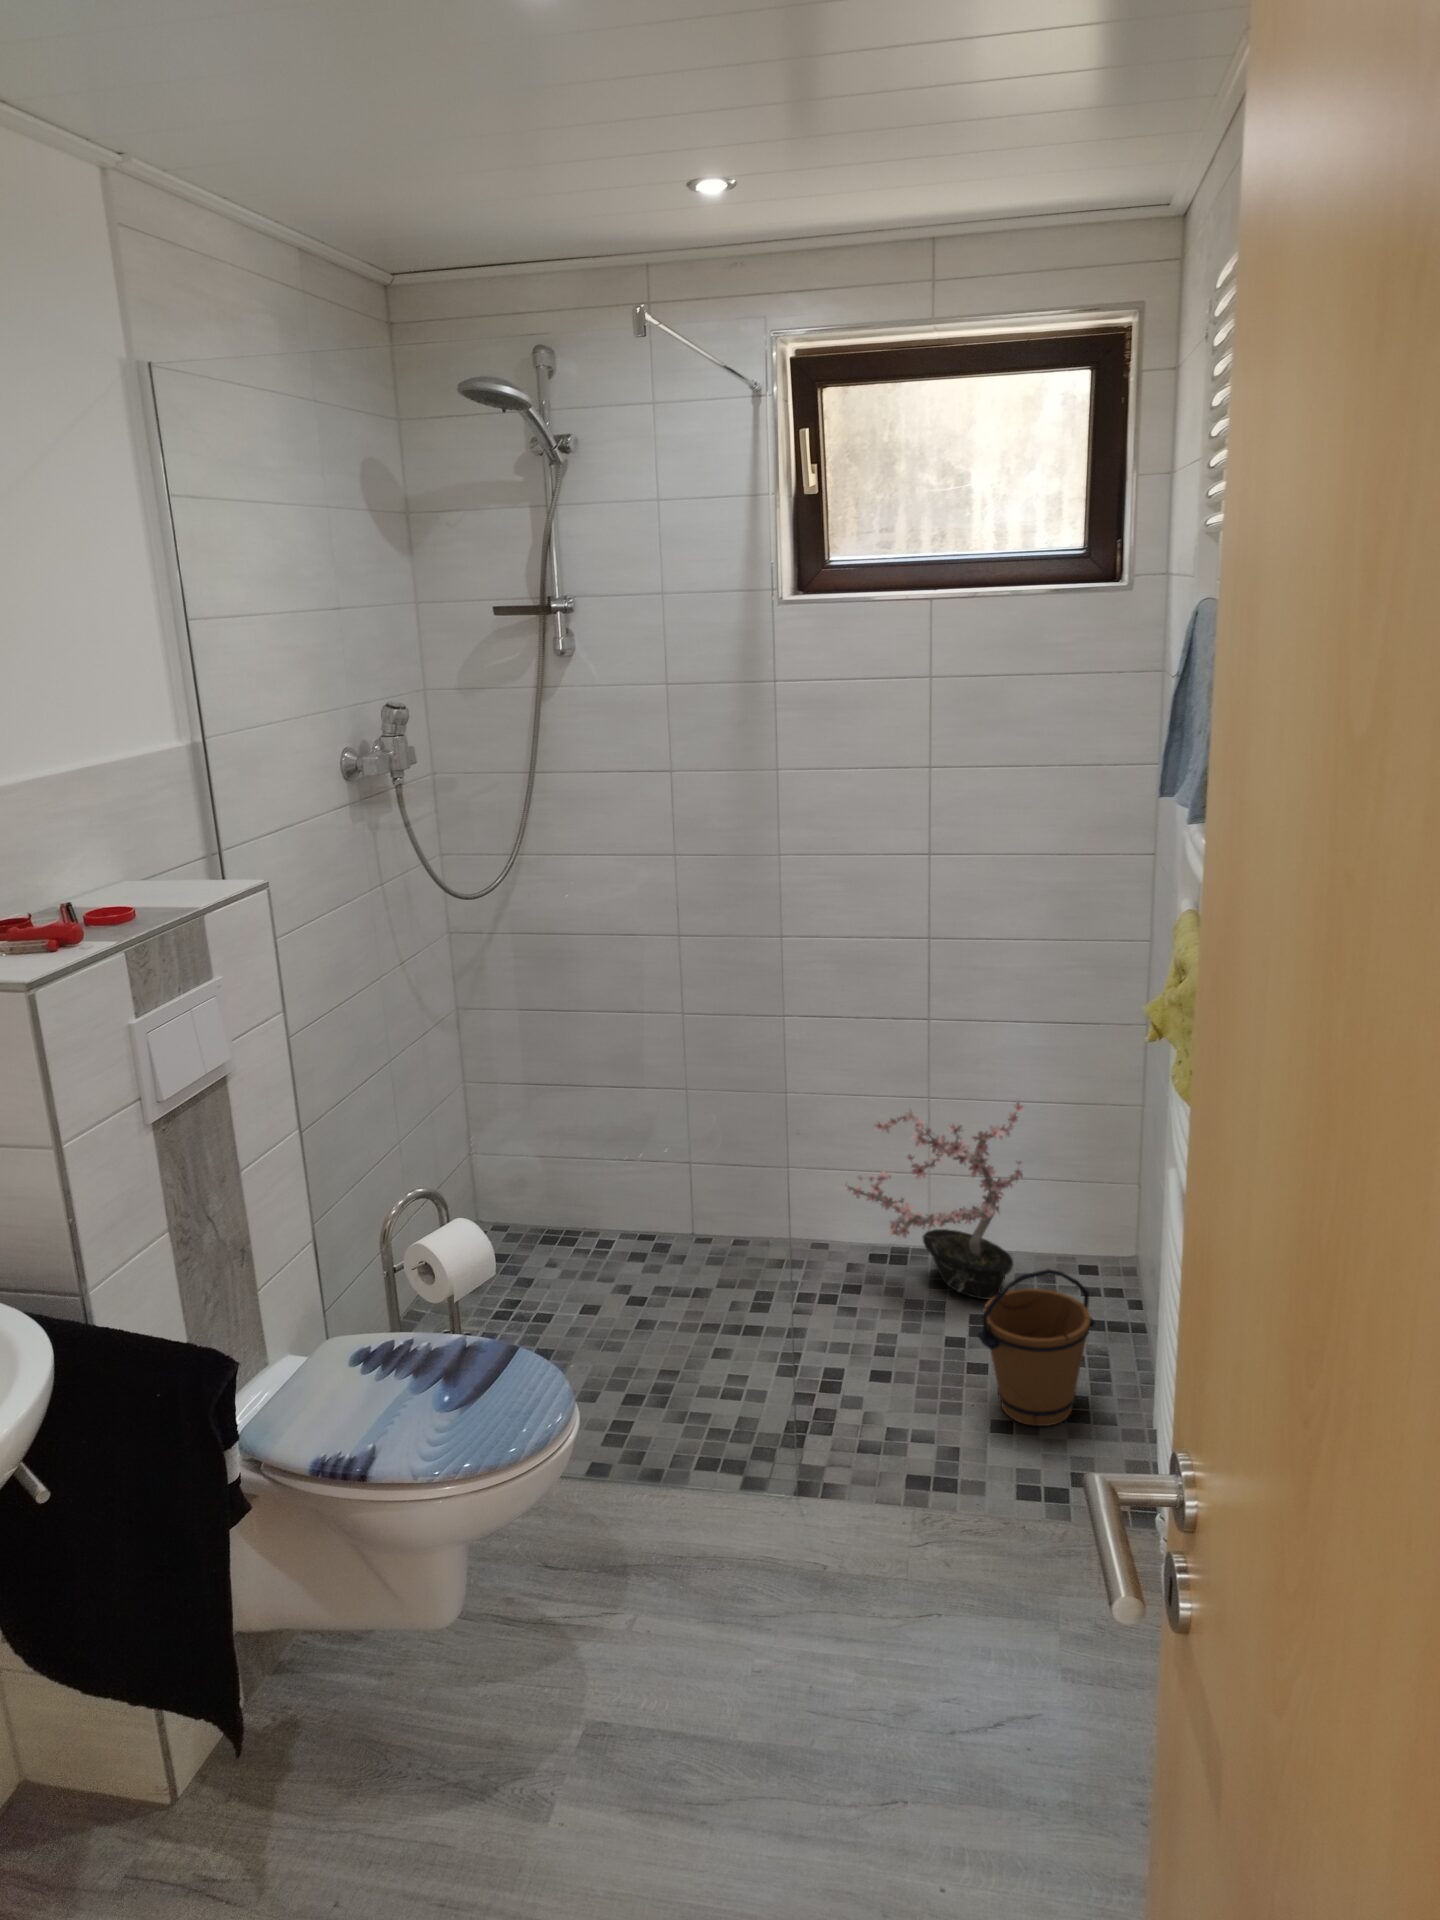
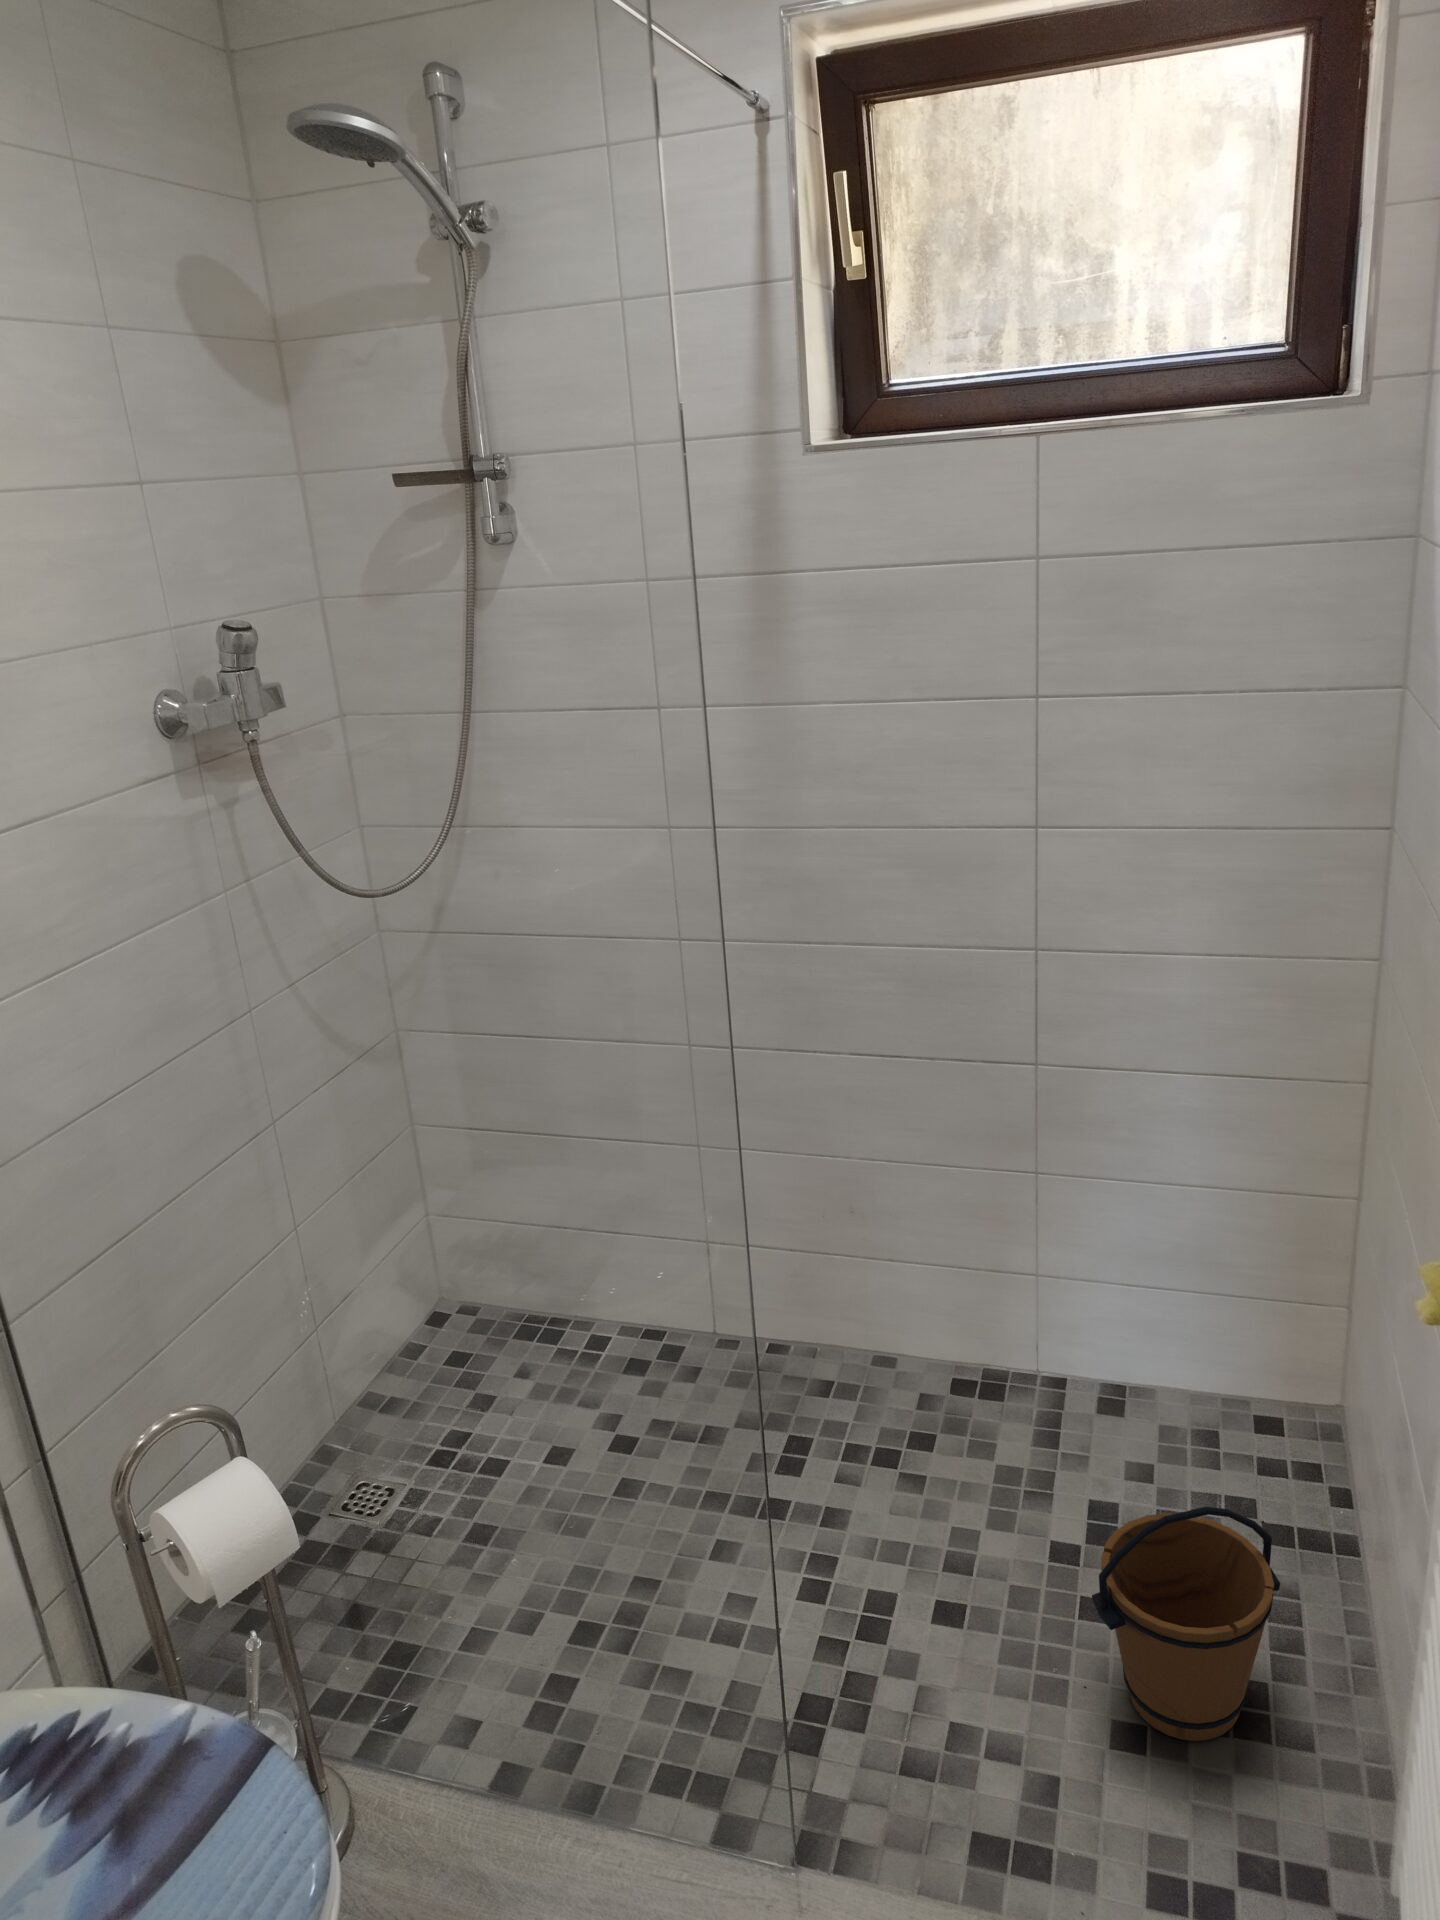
potted plant: present [845,1101,1025,1299] -> none [903,1178,1186,1475]

